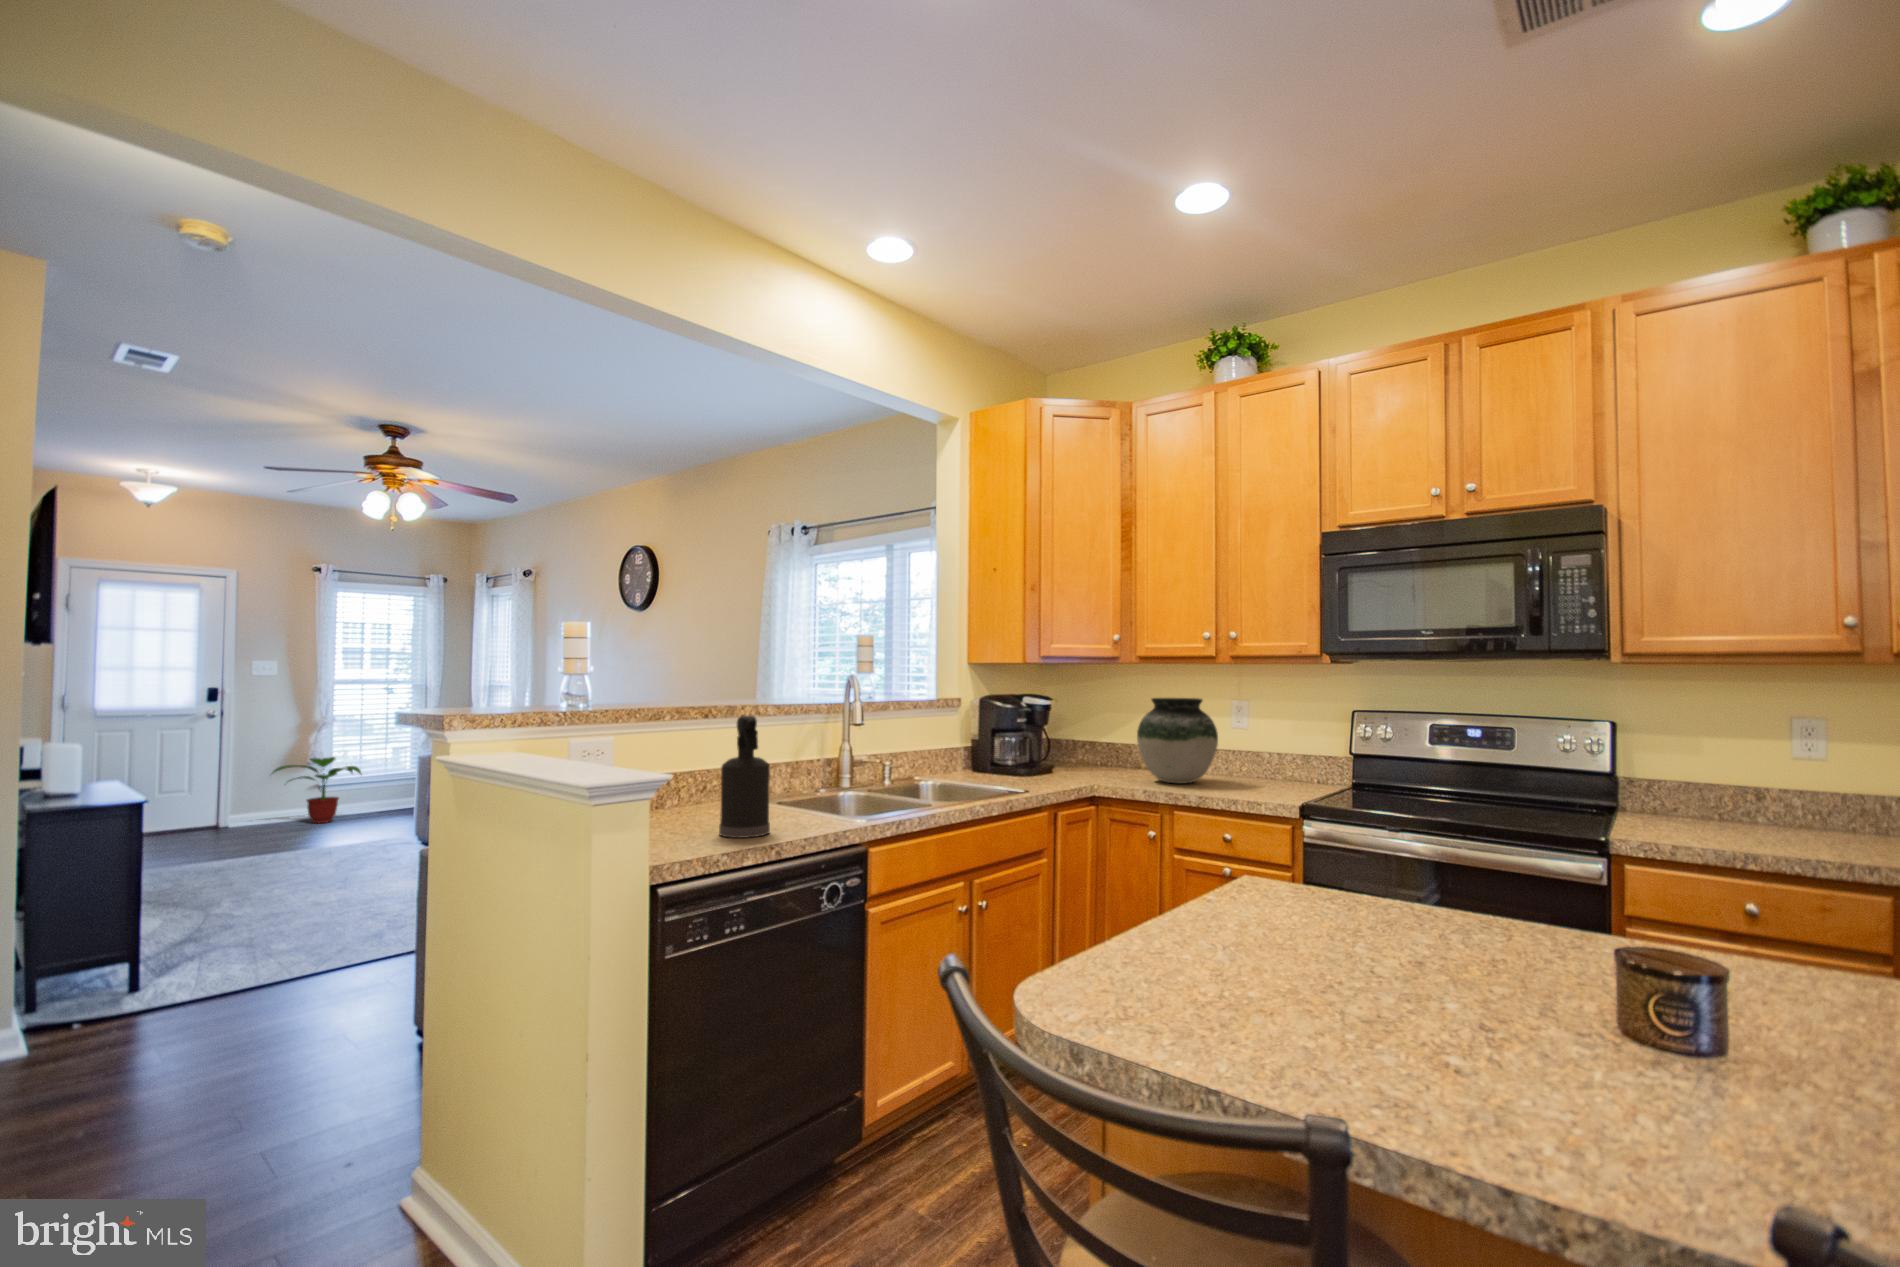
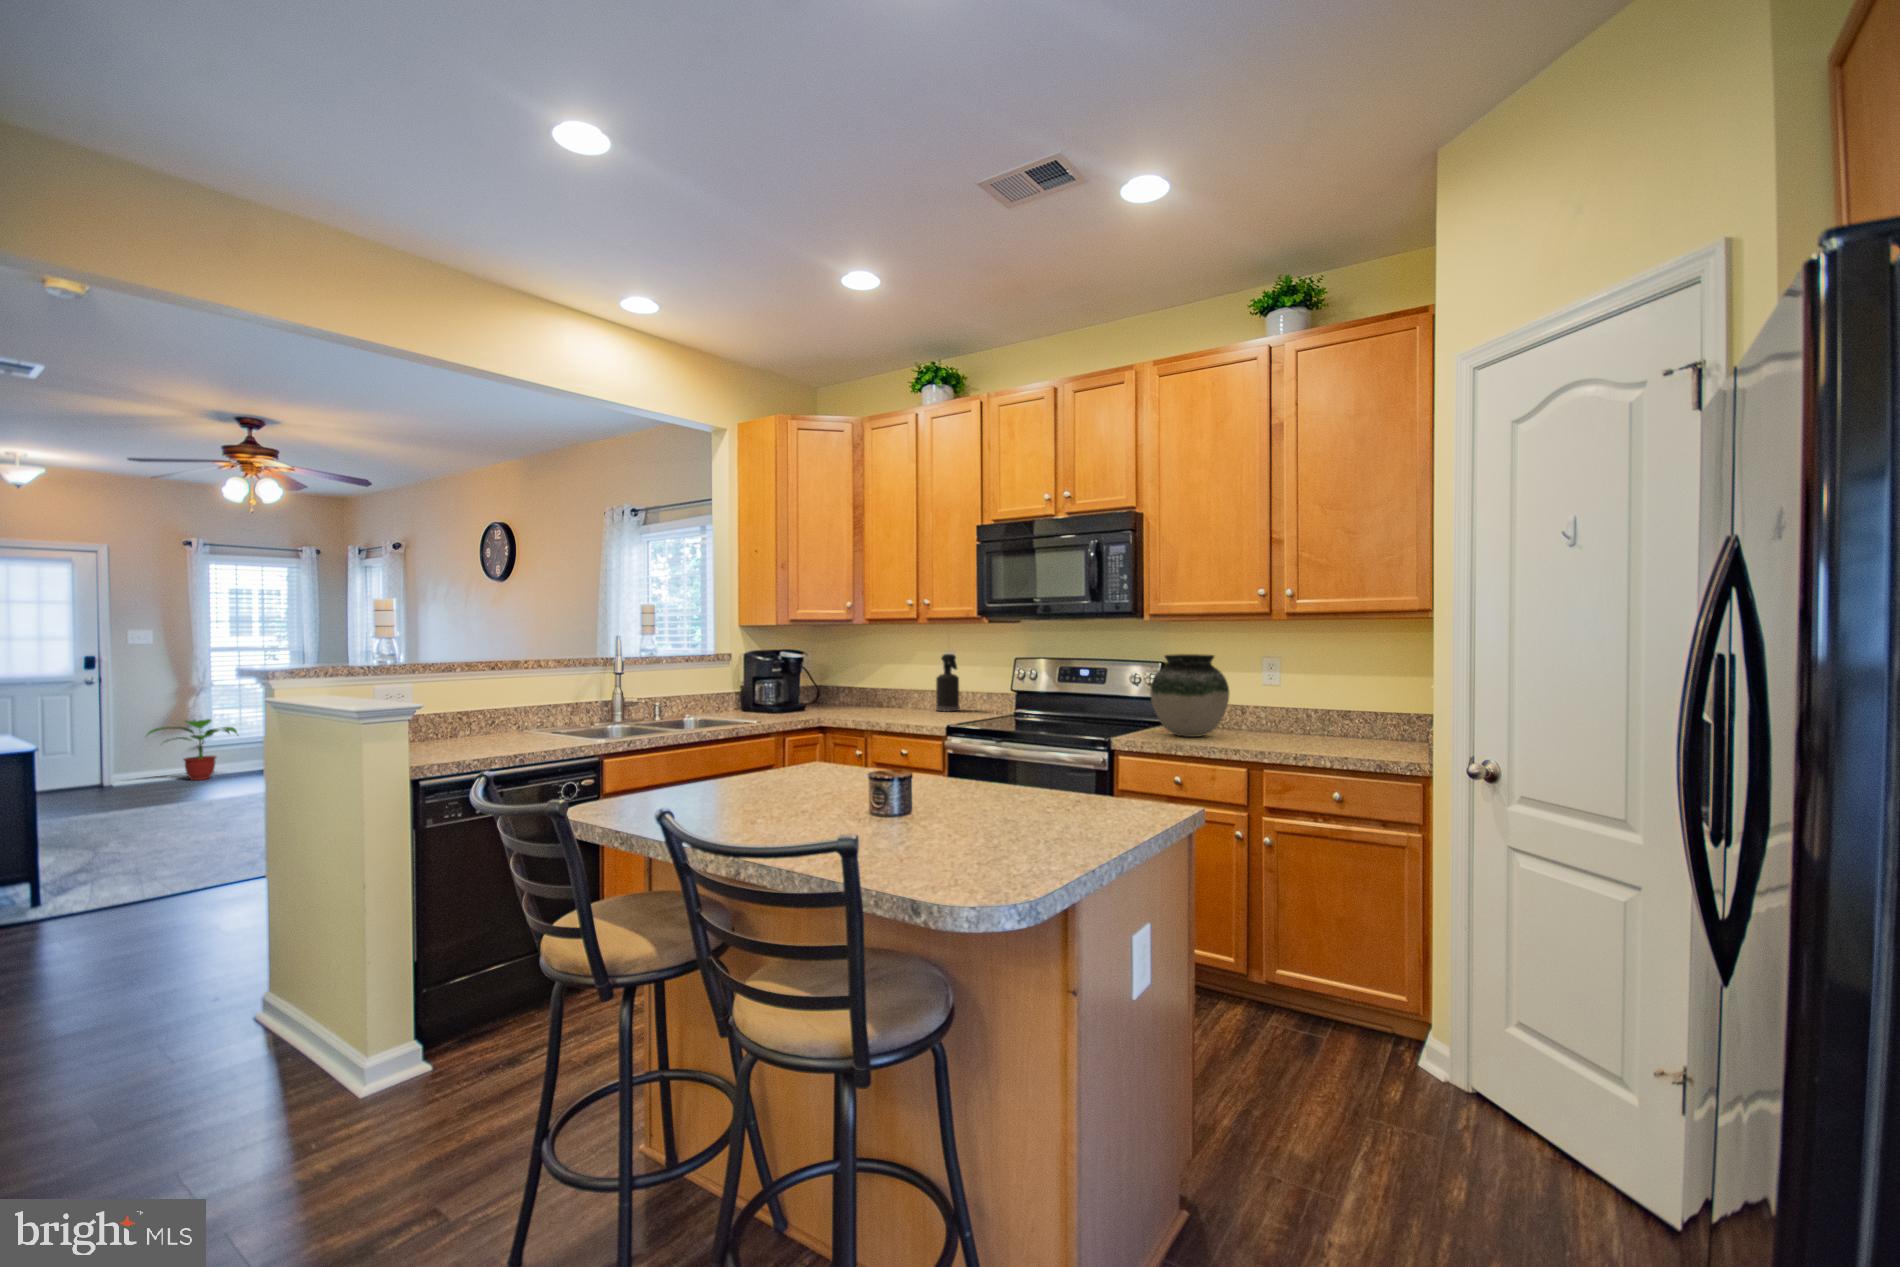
vase: present [1137,698,1218,784] -> present [1150,654,1229,737]
spray bottle: present [719,716,770,838] -> present [936,654,960,712]

